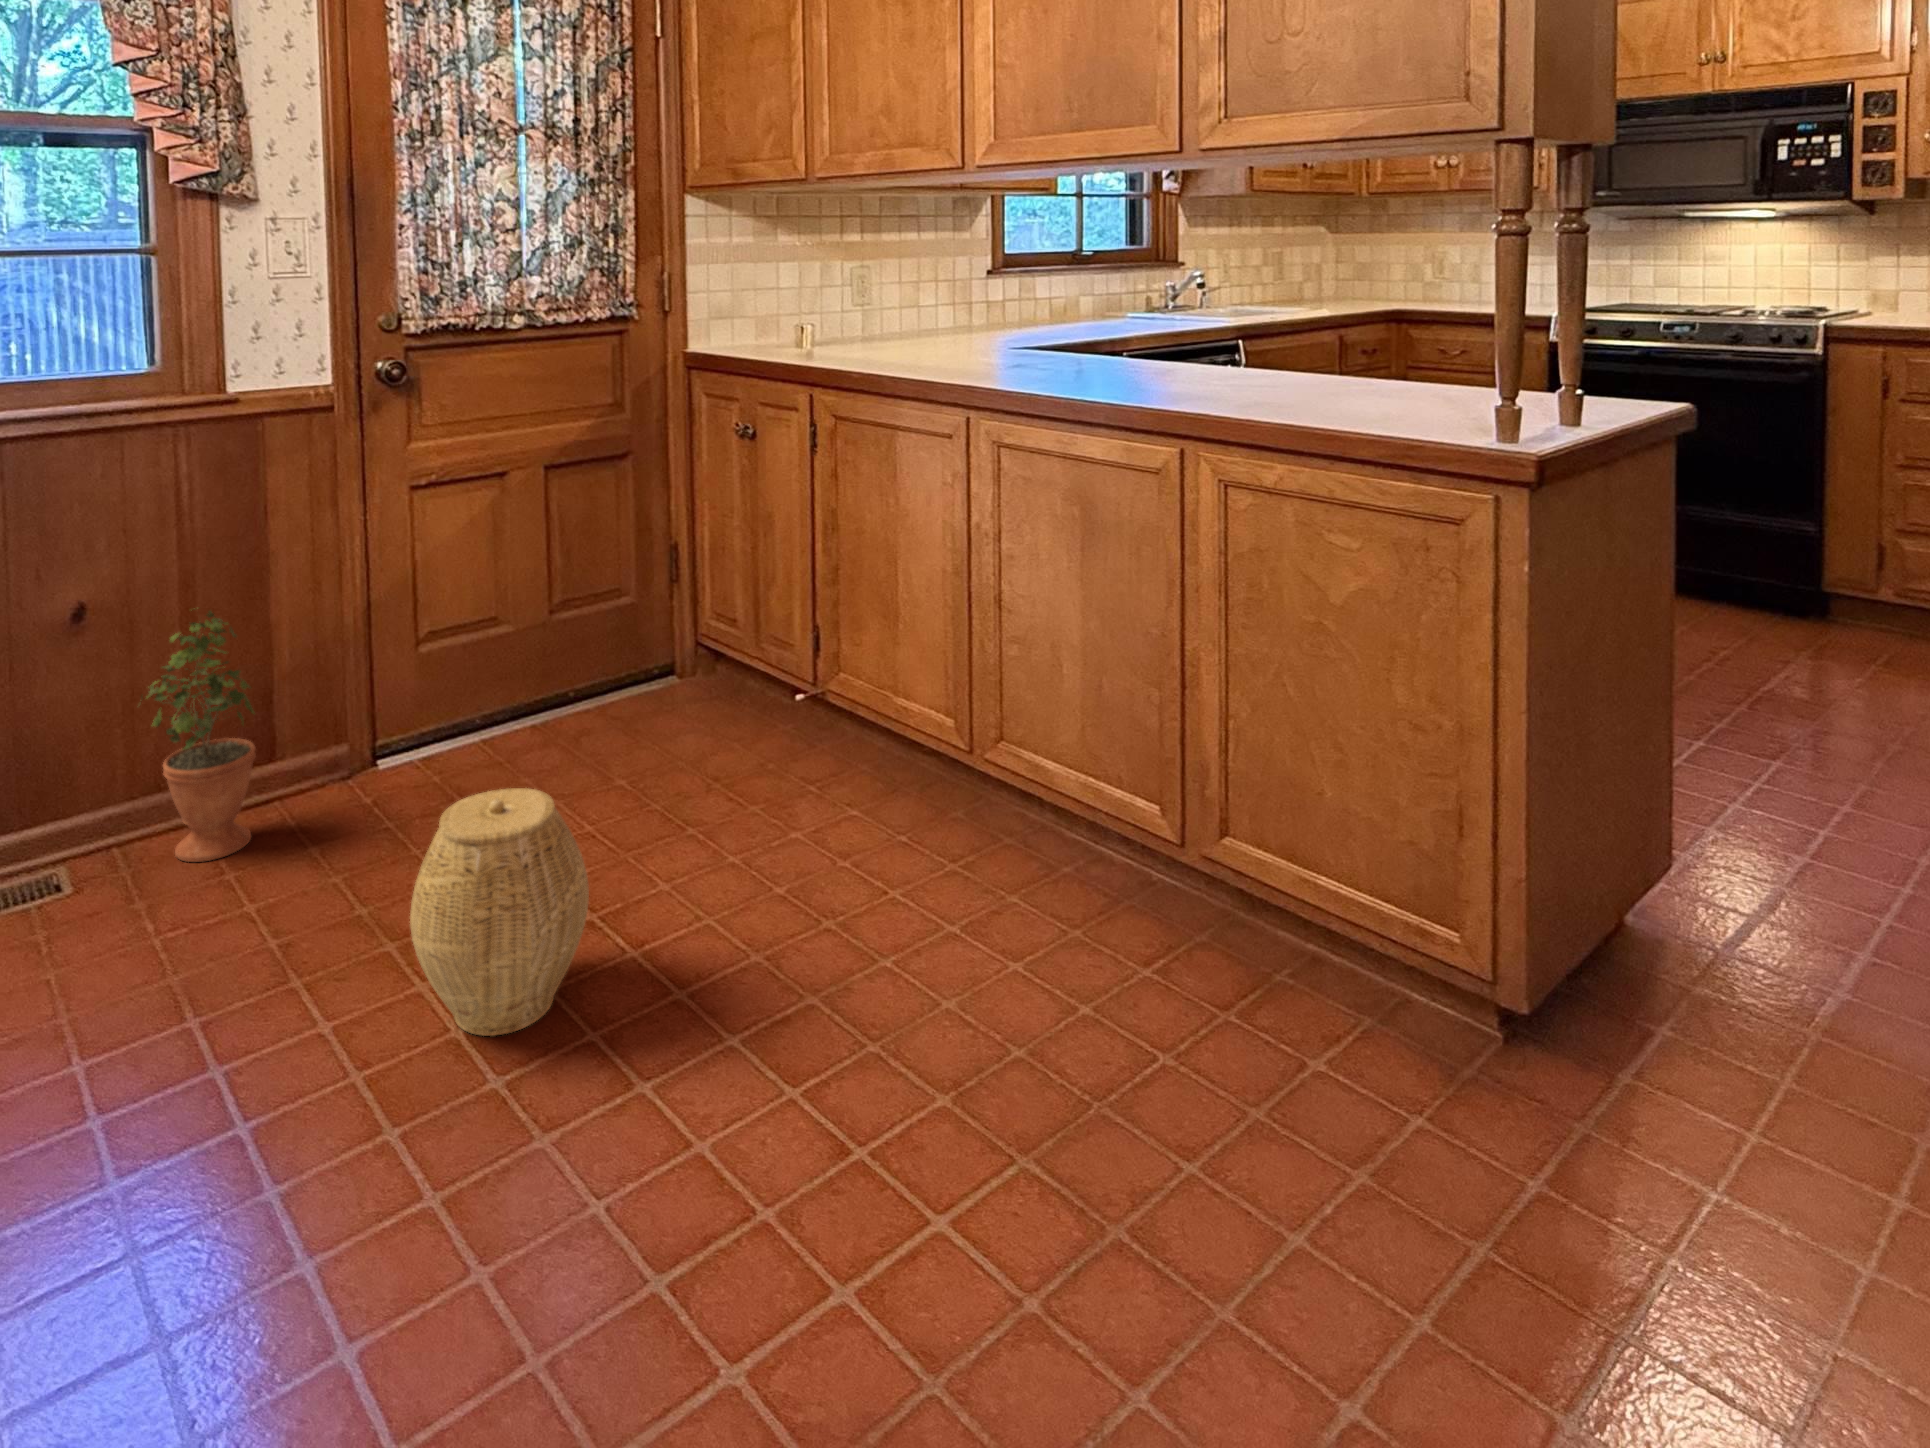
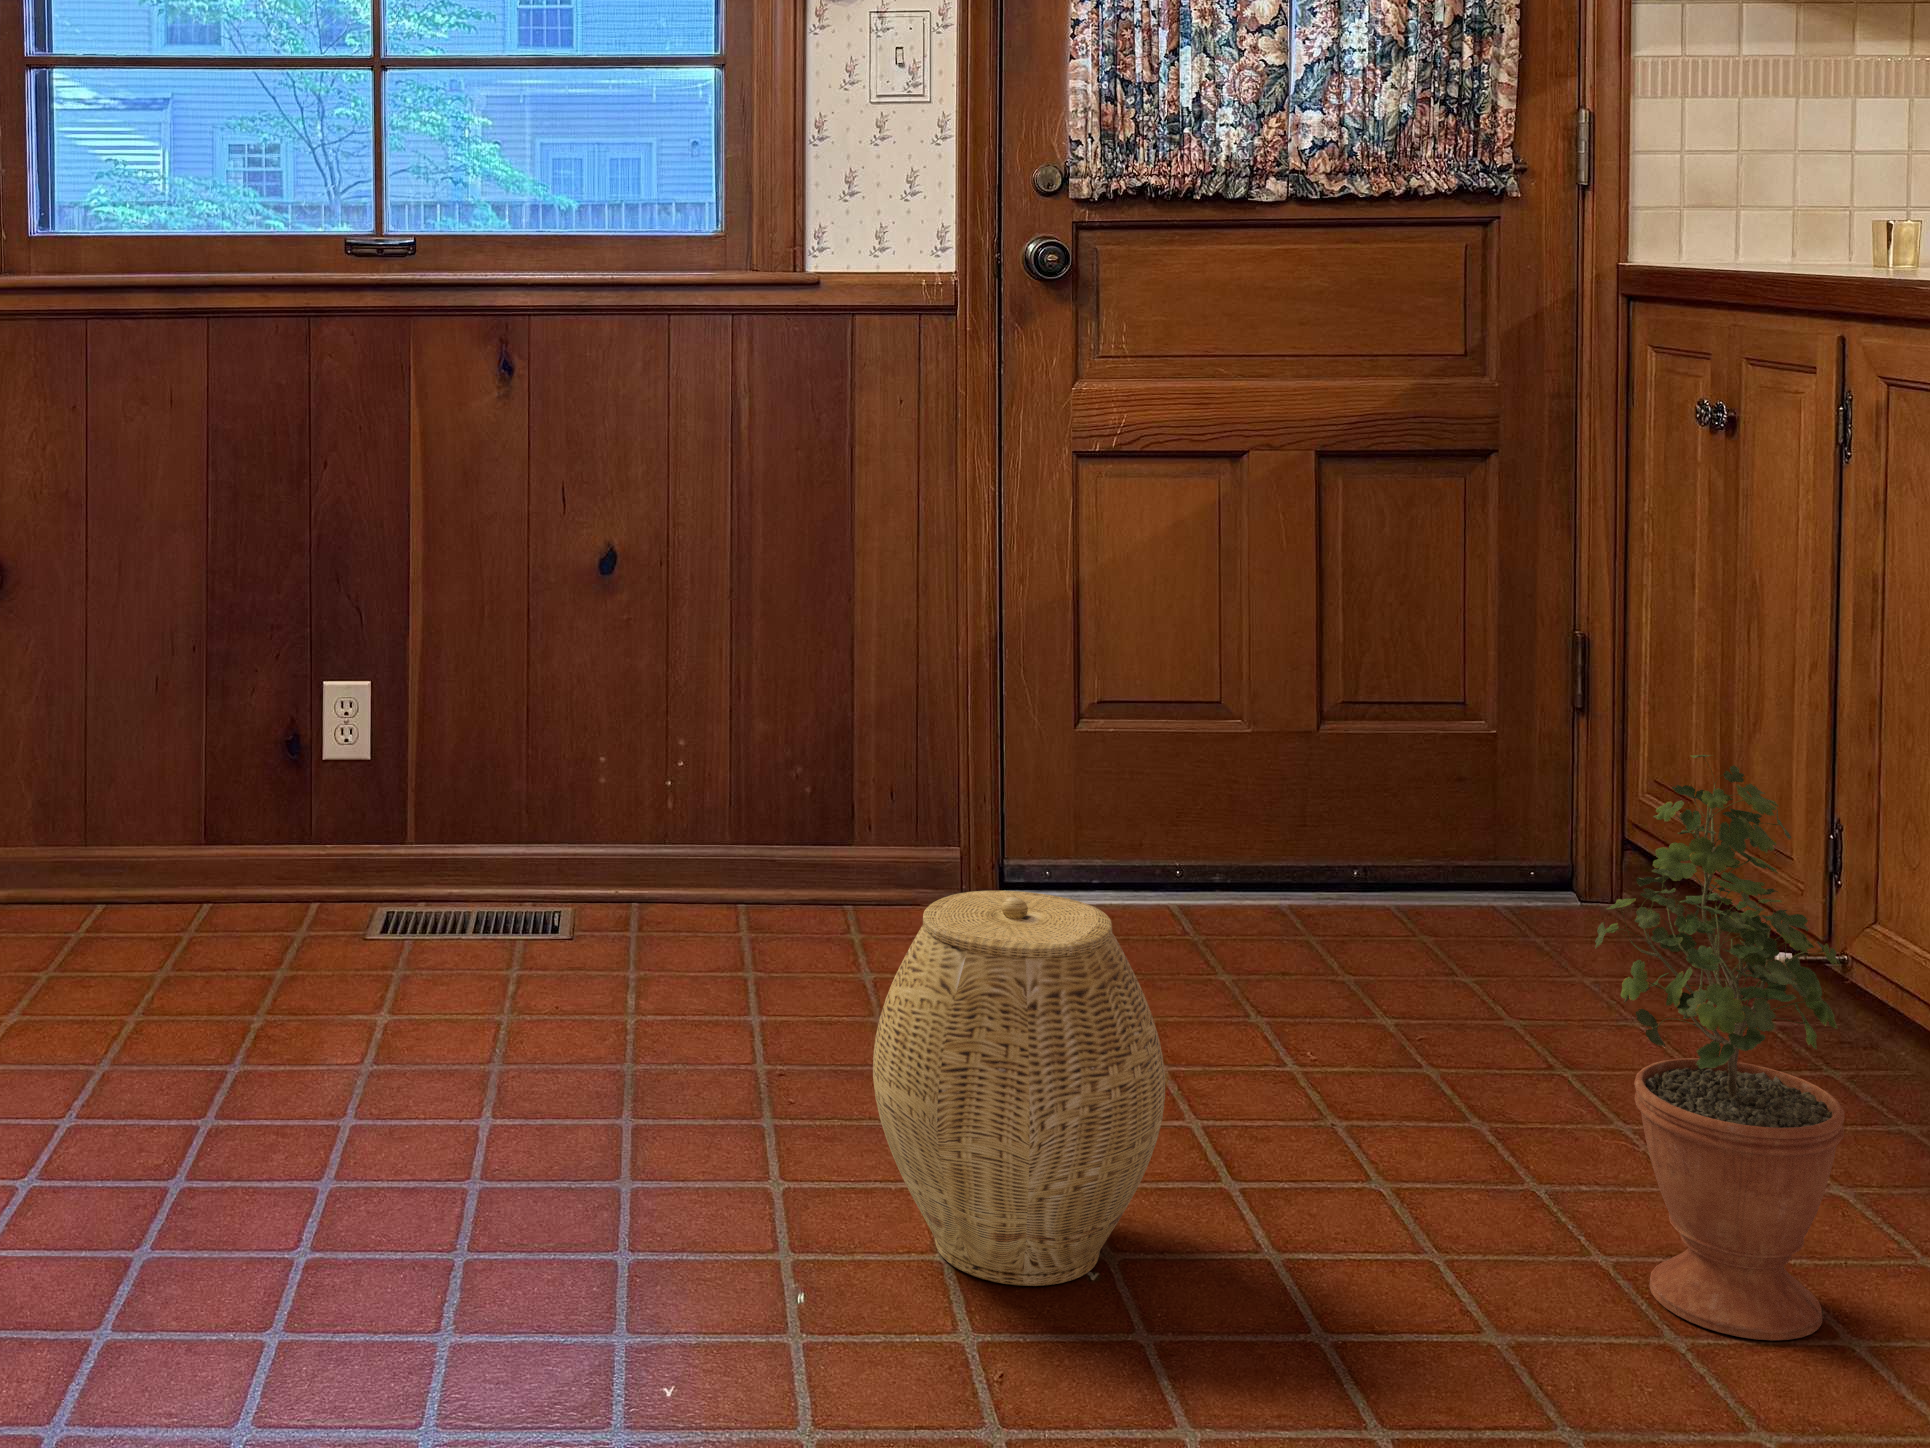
potted plant: present [147,611,256,862] -> present [1595,755,1844,1340]

